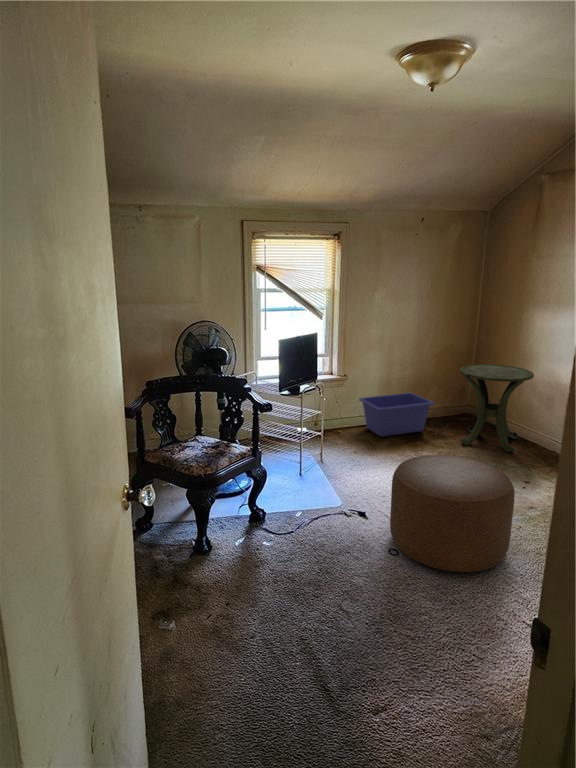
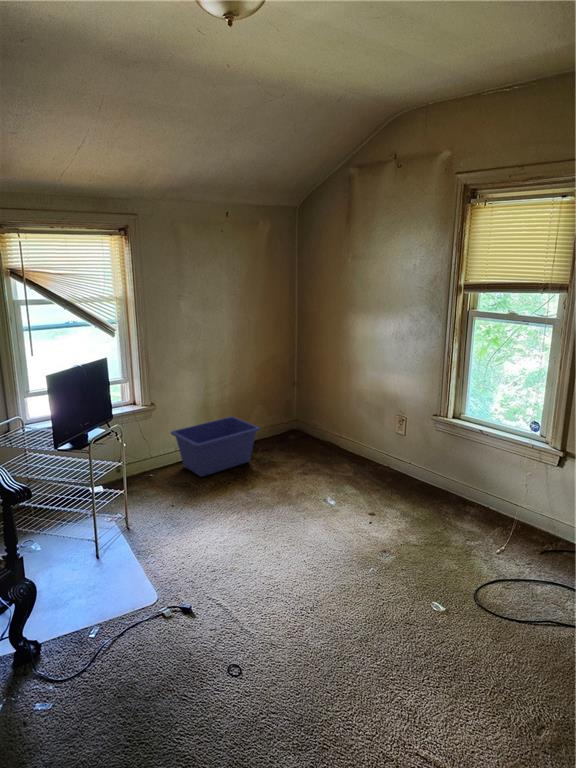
side table: present [460,364,534,452] -> none [286,378,364,476]
ottoman: present [390,455,515,572] -> none [226,515,381,690]

